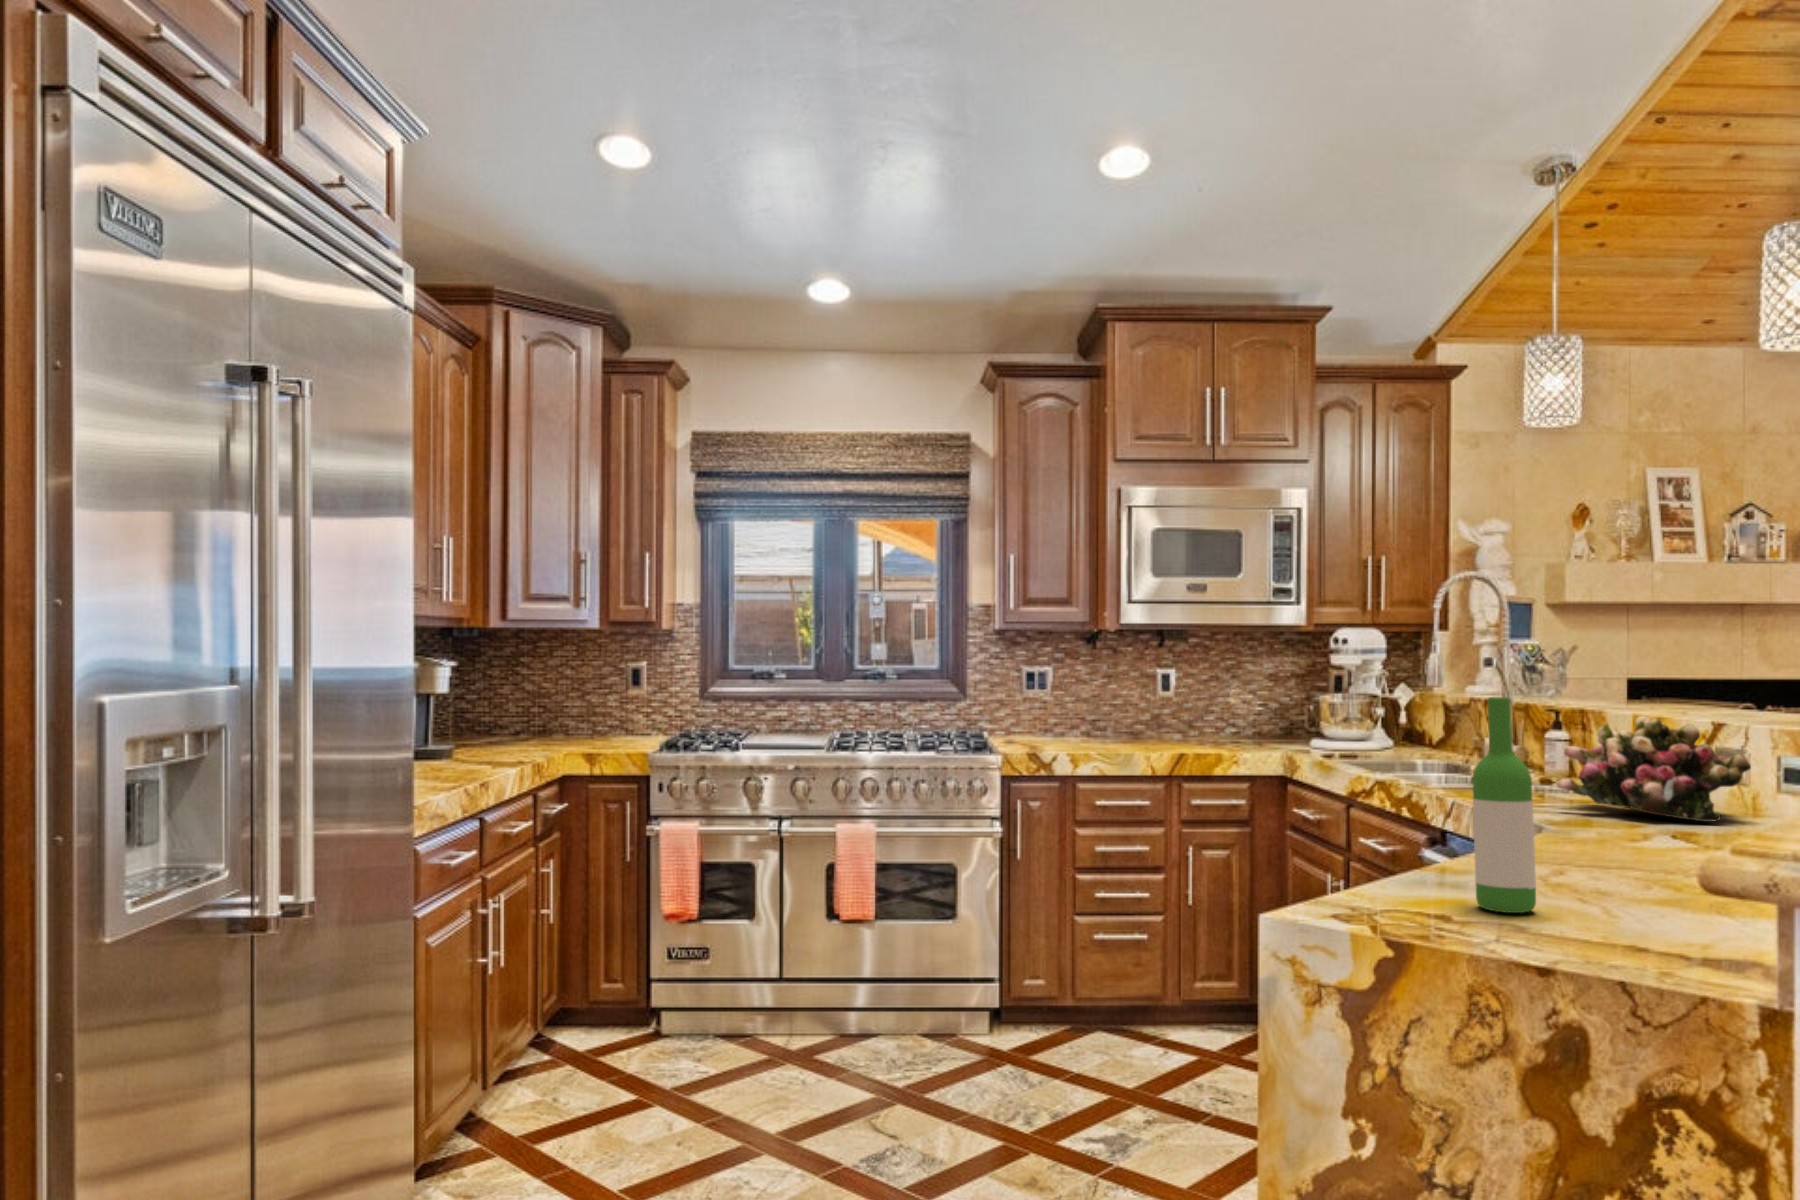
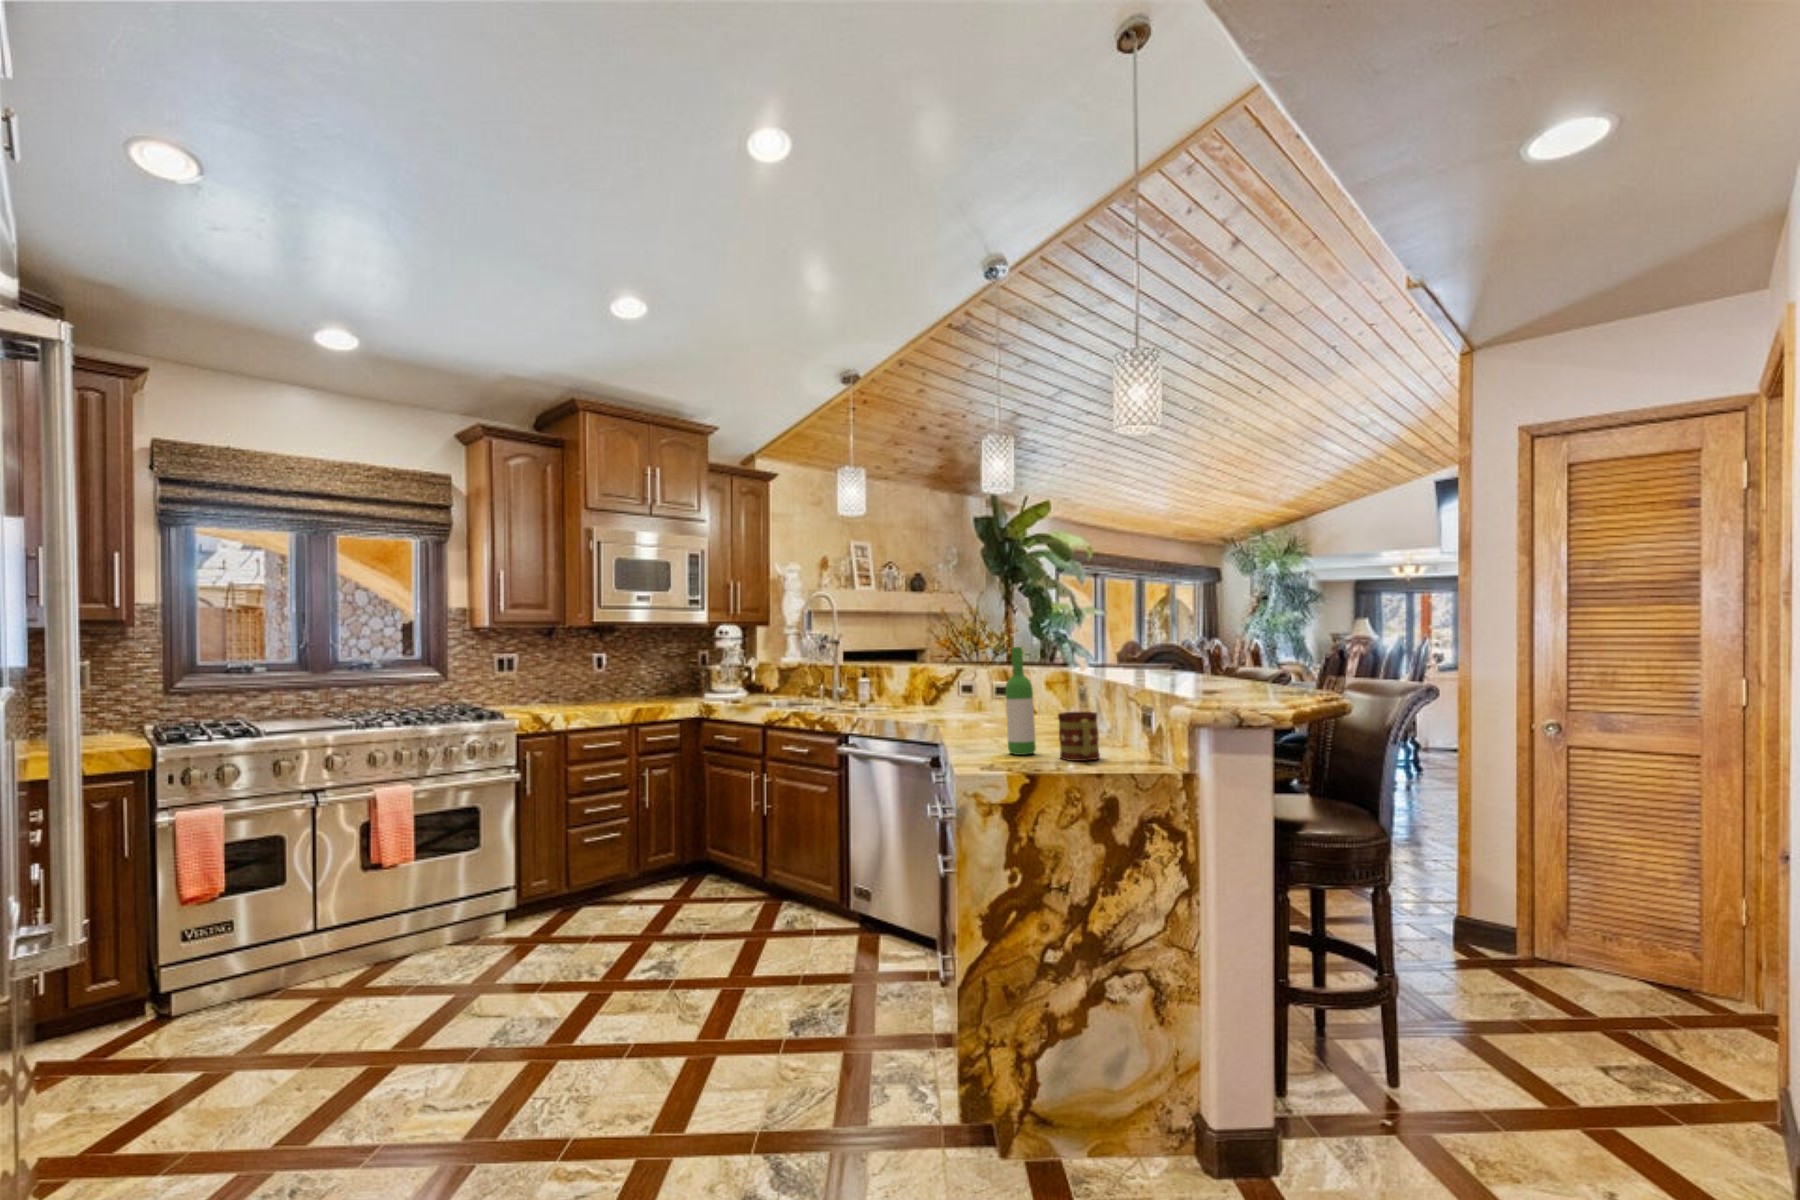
flower arrangement: present [1557,716,1751,822] -> none [902,664,981,713]
mug: none [1543,838,1637,947] -> present [1058,712,1100,761]

